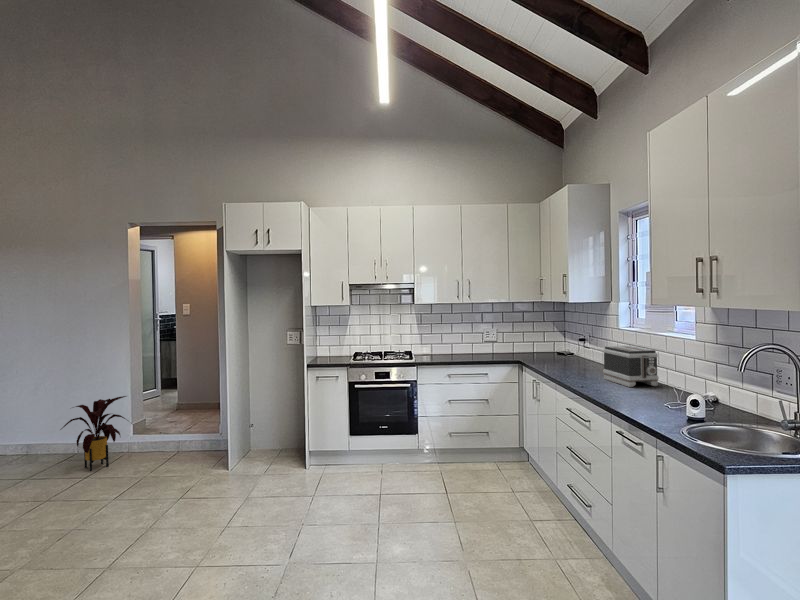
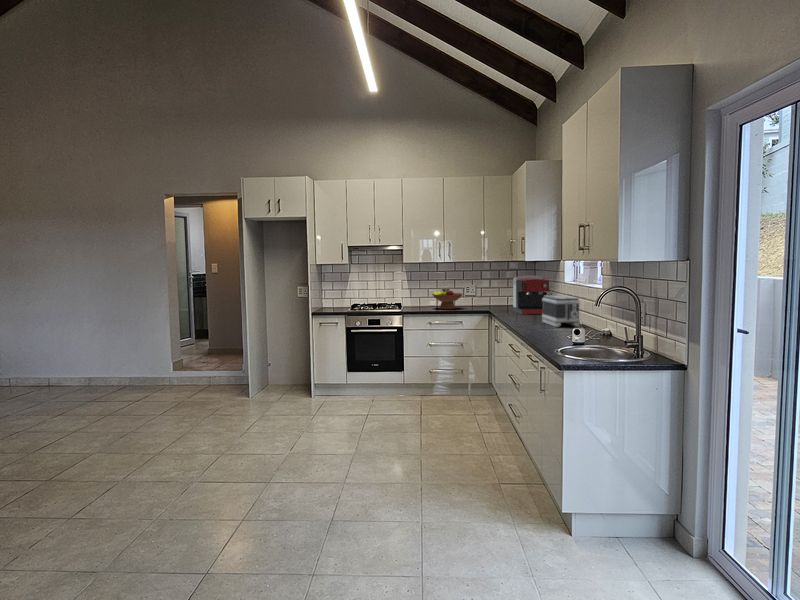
coffee maker: none [551,319,598,367] -> present [513,275,549,315]
fruit bowl: none [452,335,489,359] -> present [432,289,463,309]
house plant: present [61,396,126,471] -> none [116,338,173,396]

